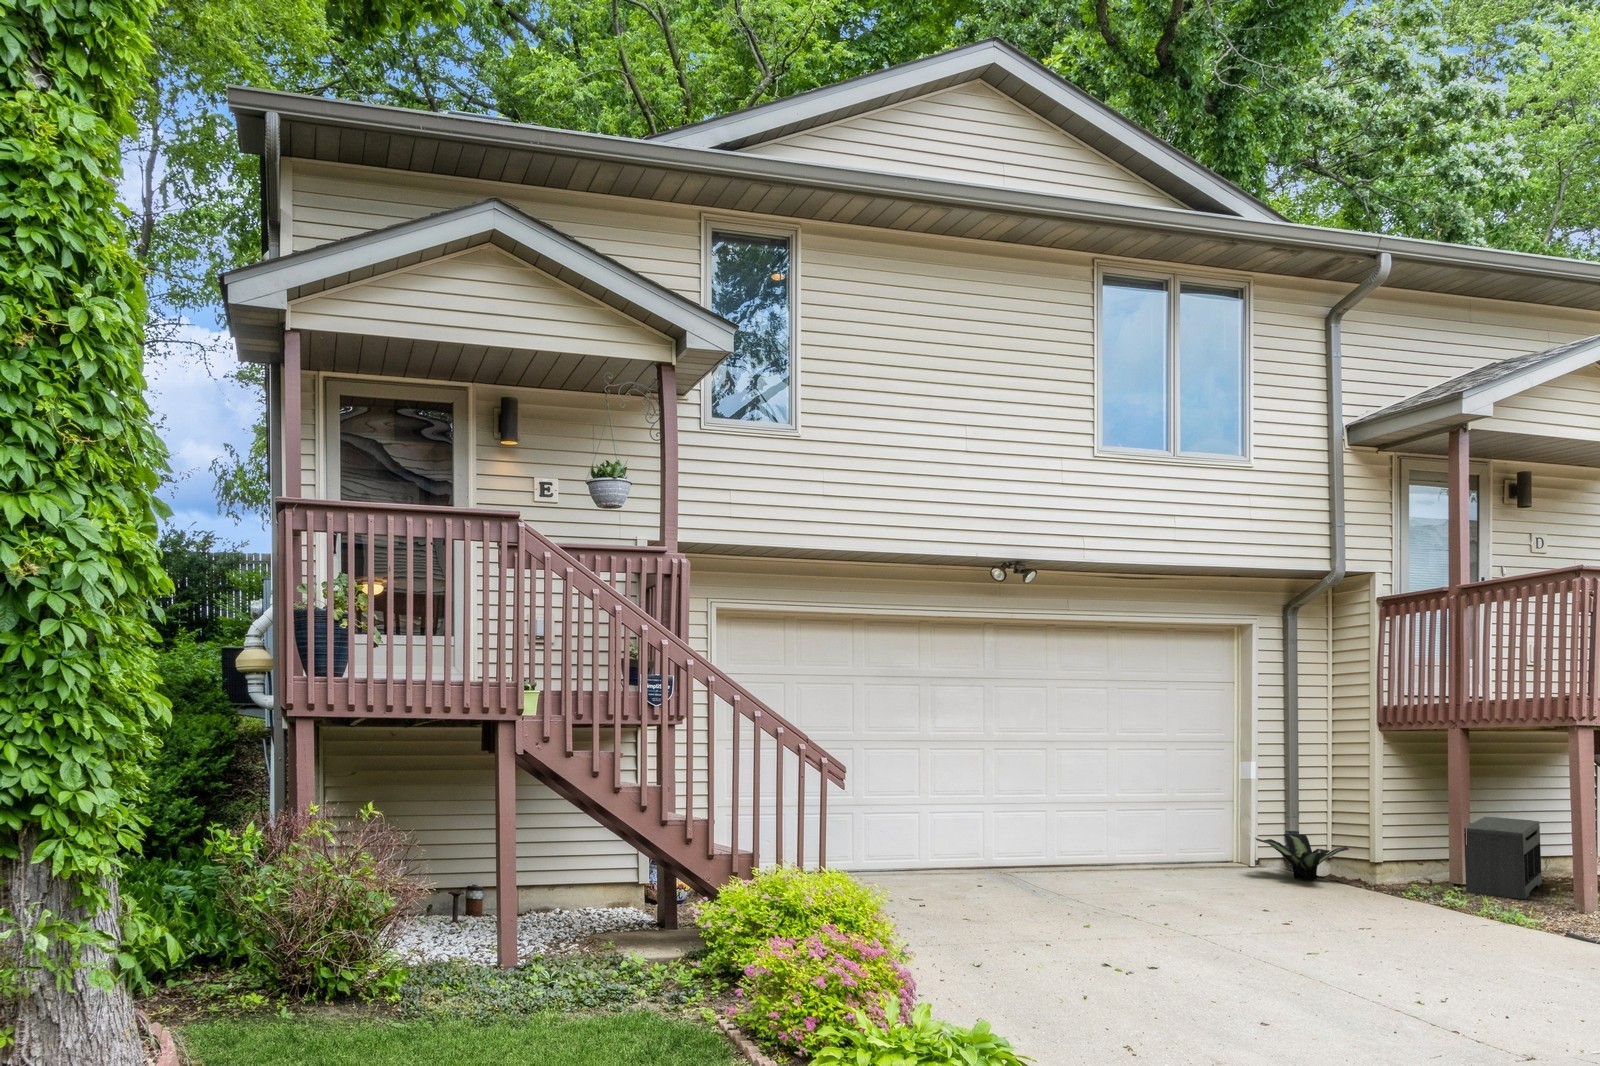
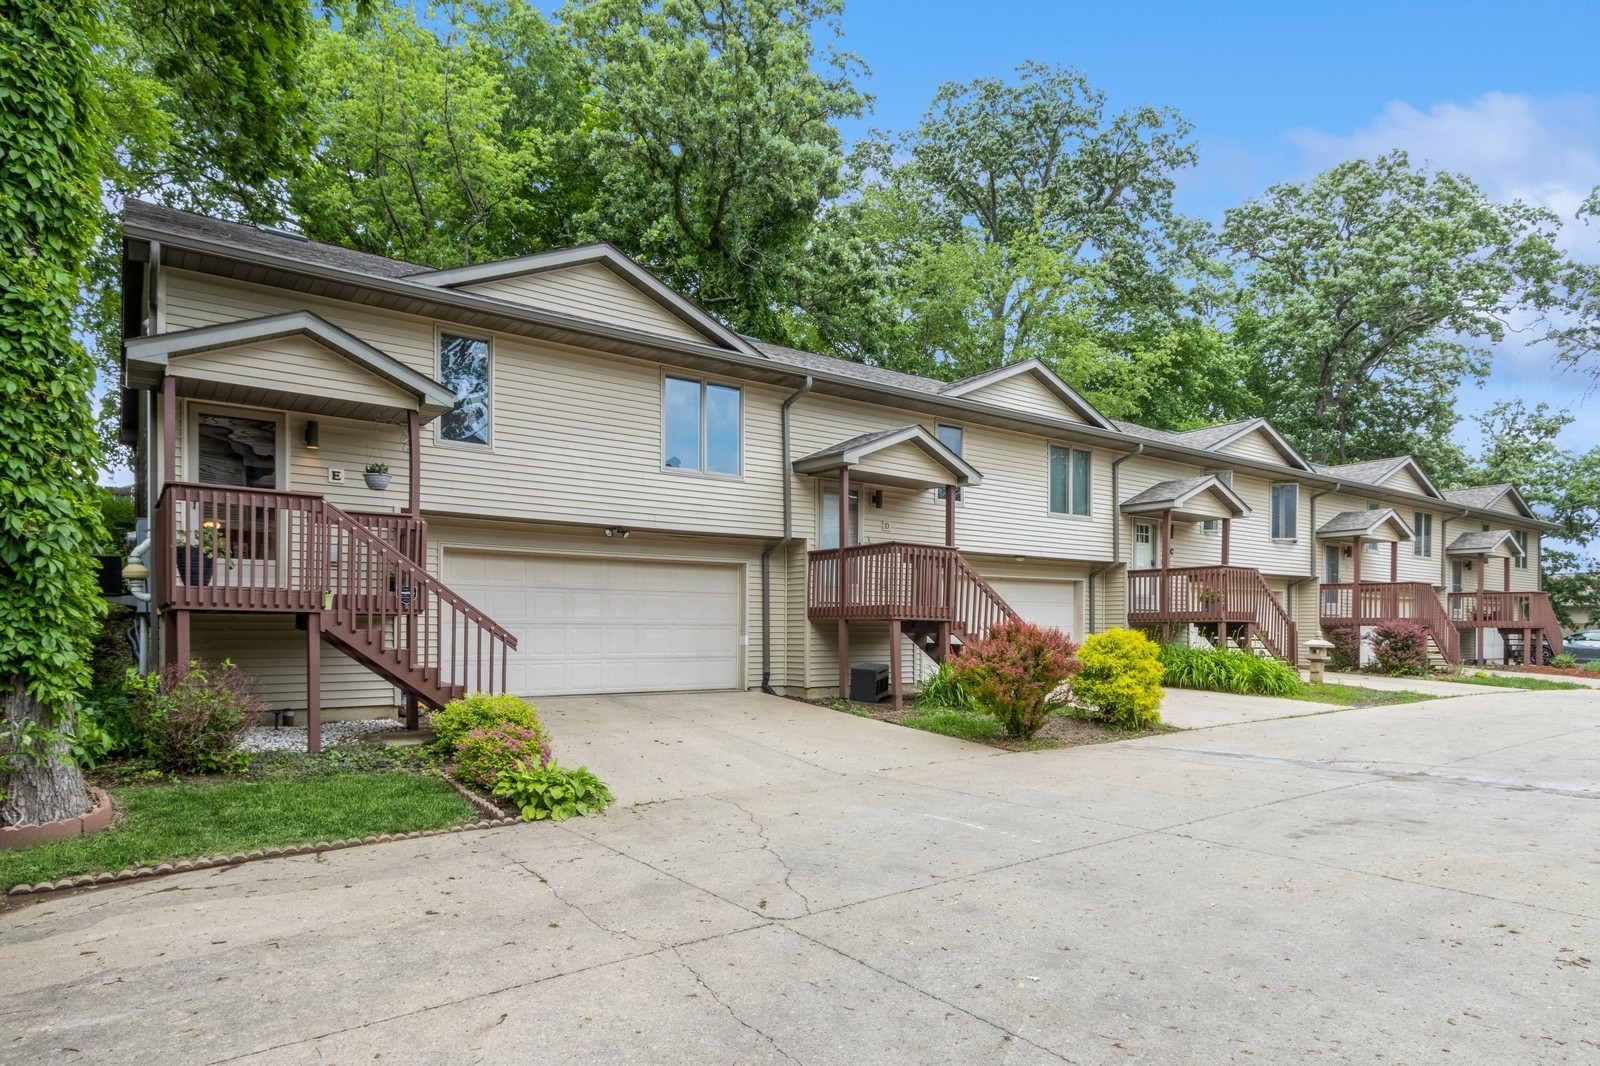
potted plant: present [1255,834,1349,881] -> none [750,674,796,697]

